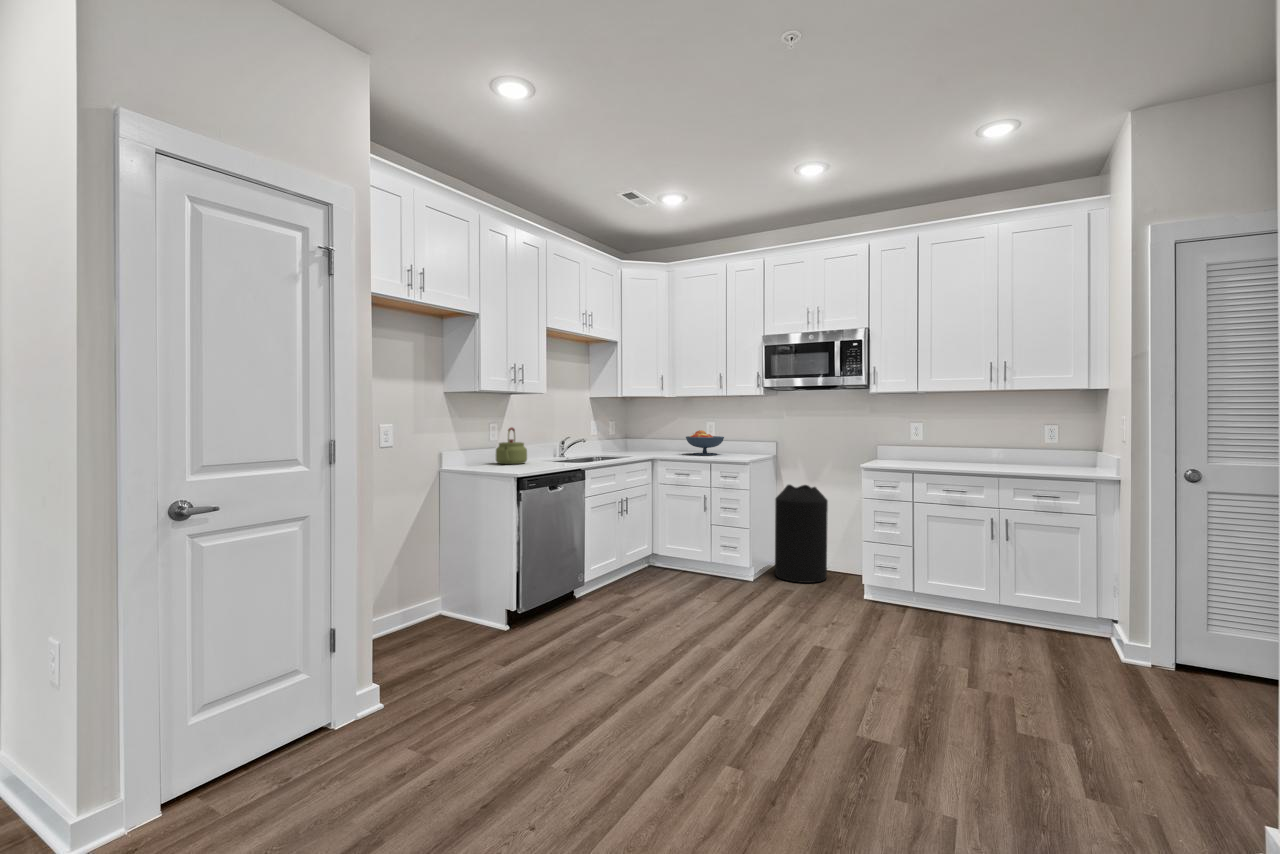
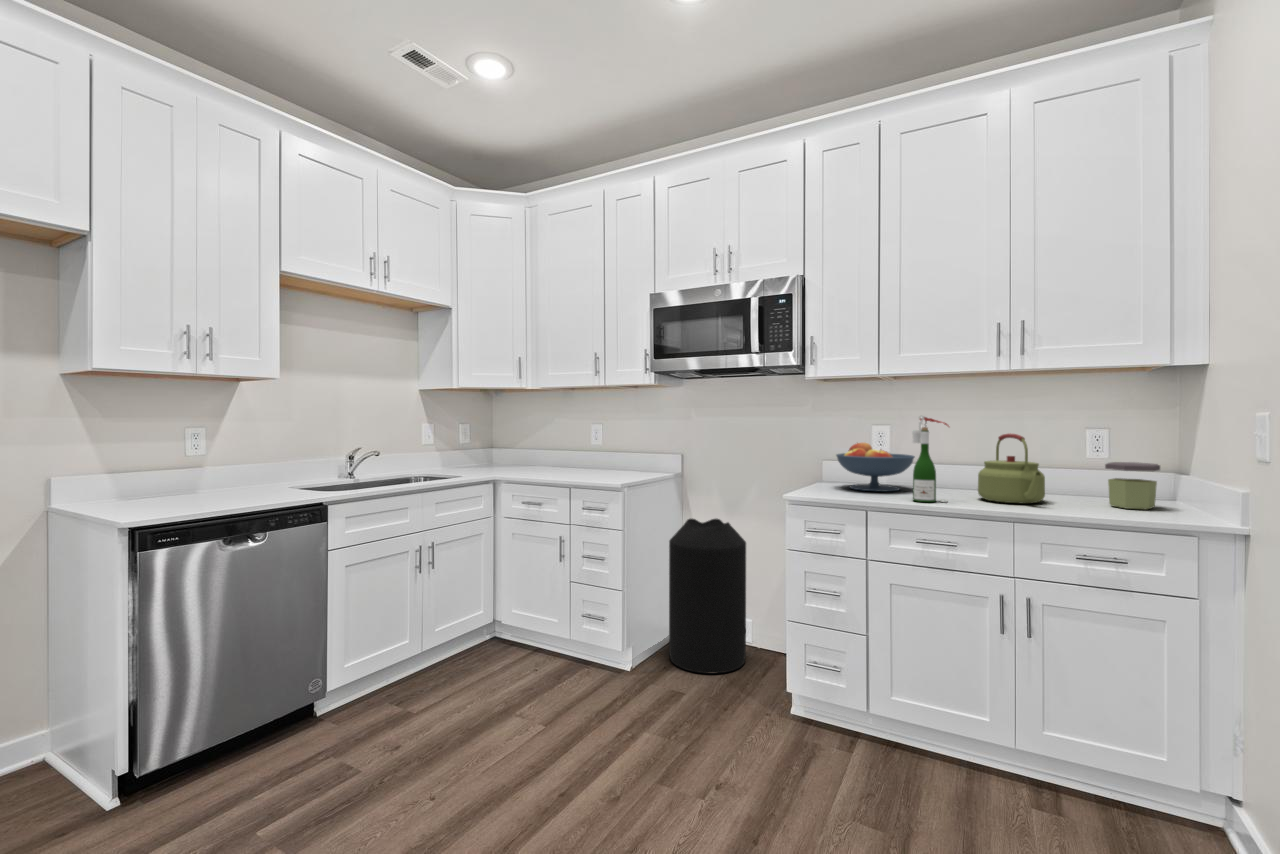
wine bottle: none [940,417,963,468] -> present [912,416,948,502]
kettle: present [496,427,527,464] -> present [978,434,1045,503]
fruit bowl: present [686,430,724,455] -> present [836,443,915,491]
jar: none [1051,444,1081,470] -> present [1105,462,1160,510]

